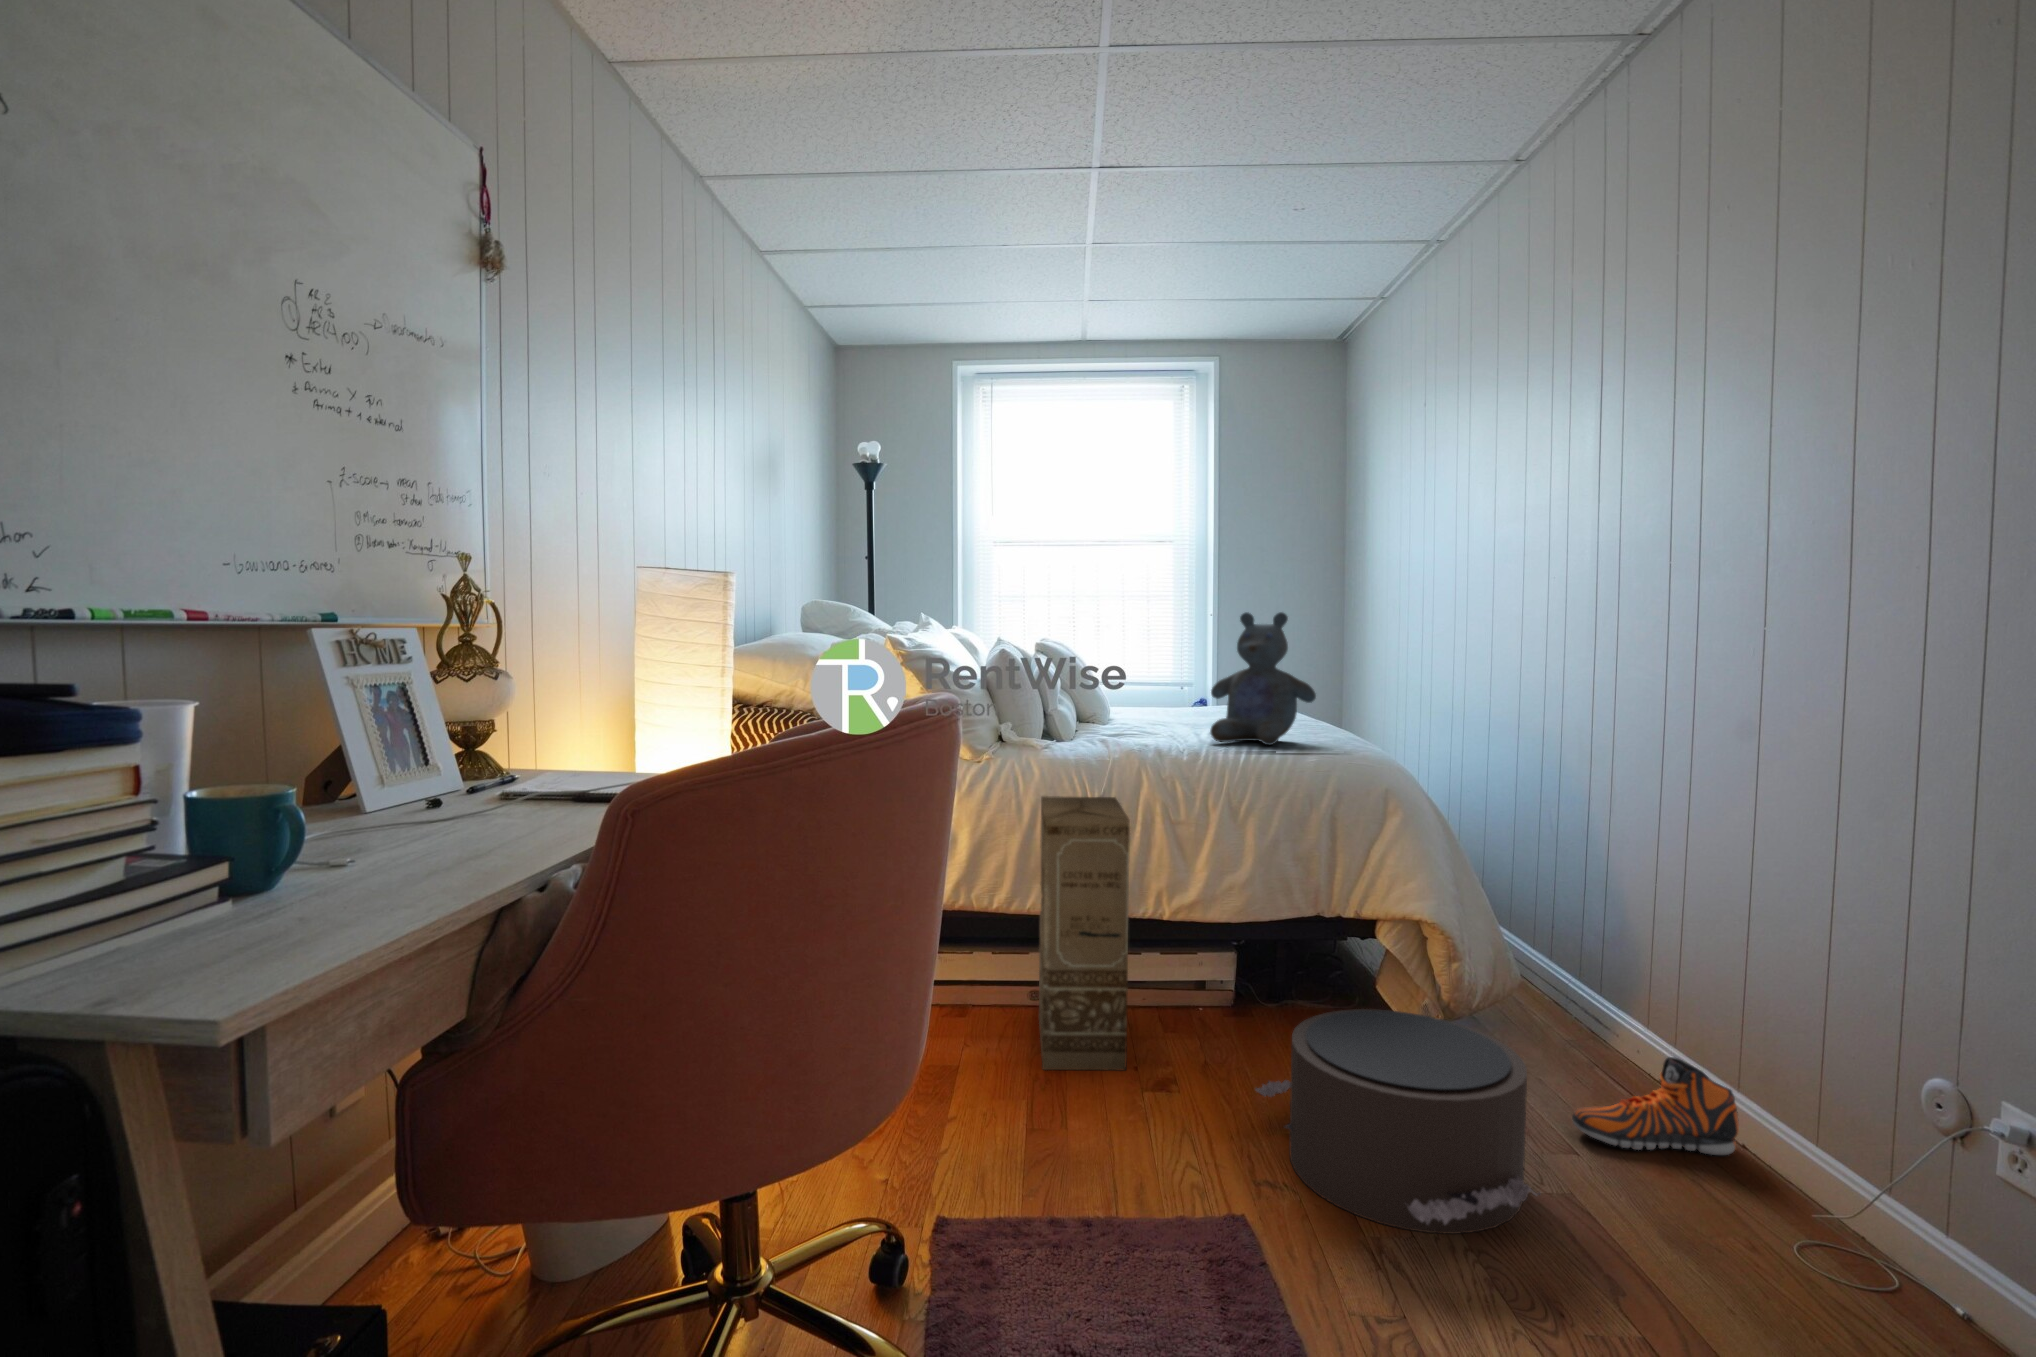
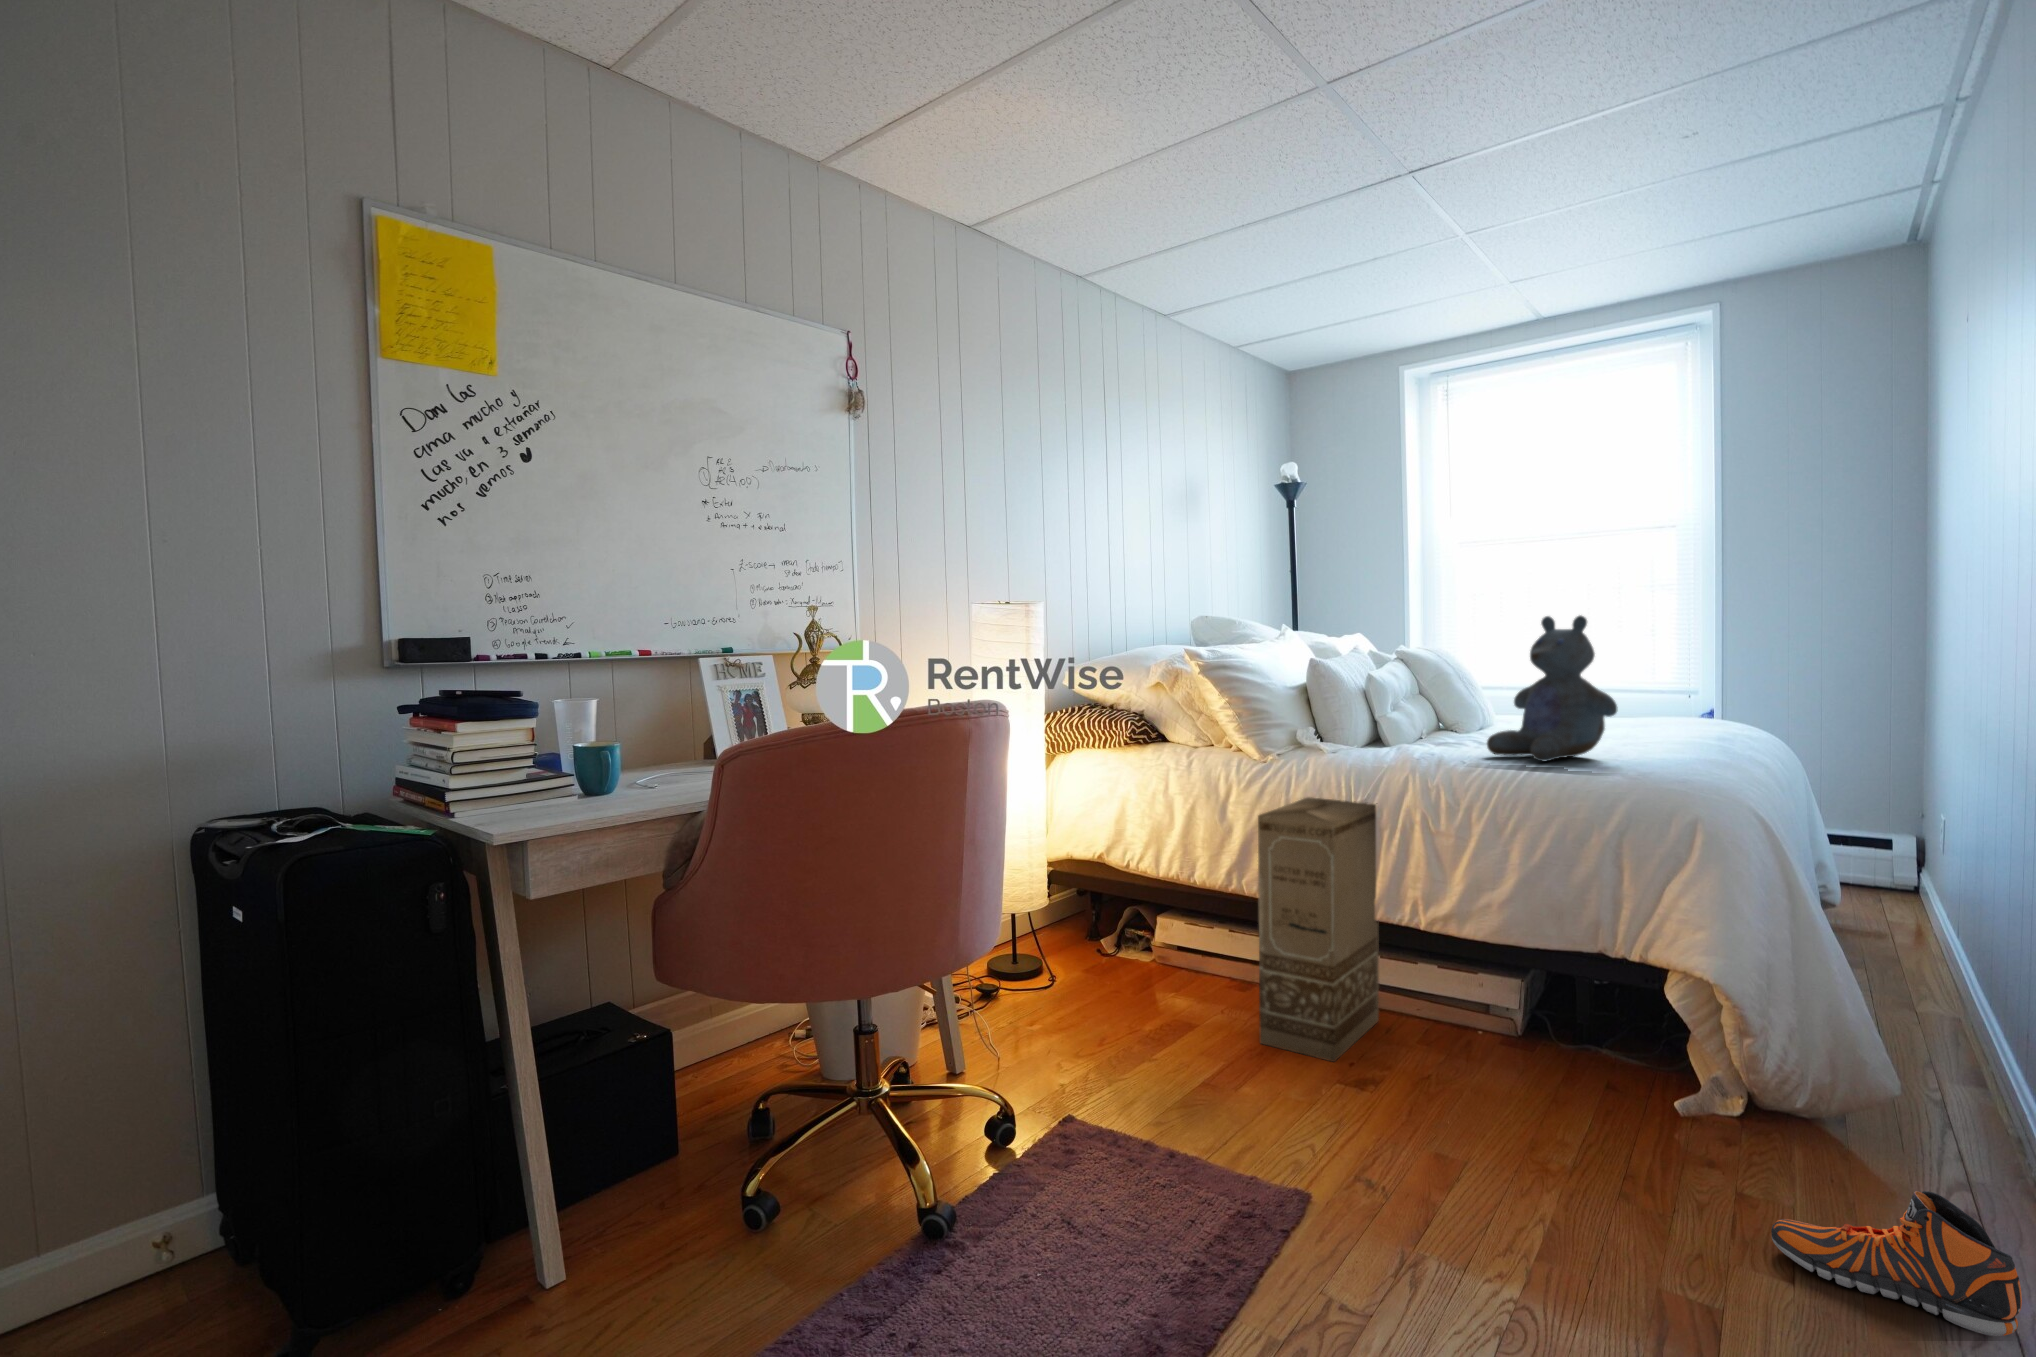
pouf: present [1256,1009,1540,1234] -> none [1378,1037,1631,1278]

